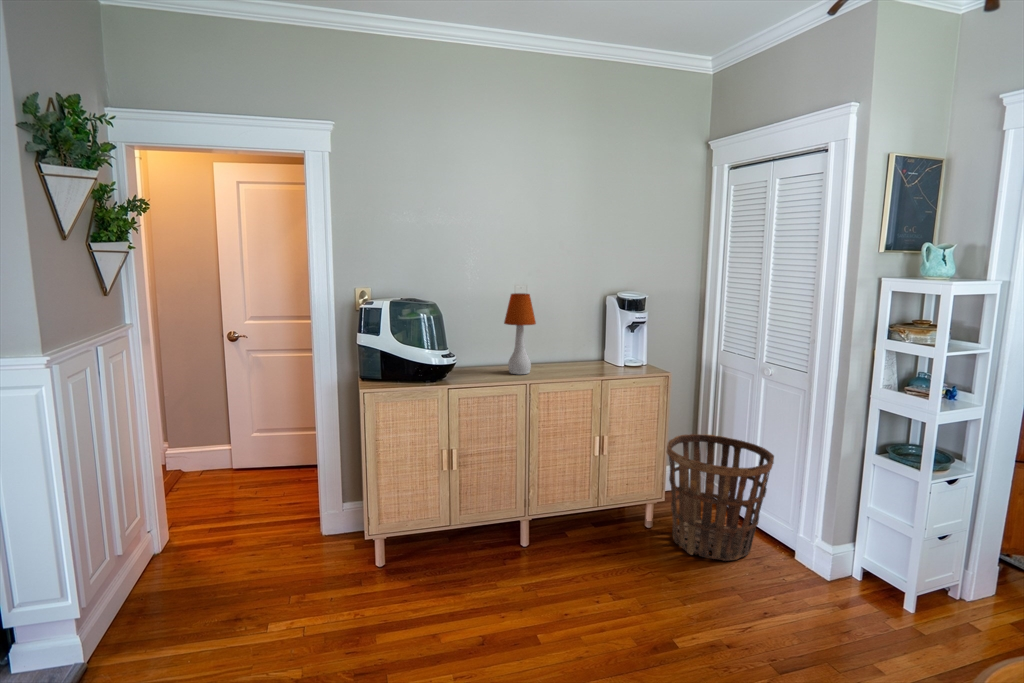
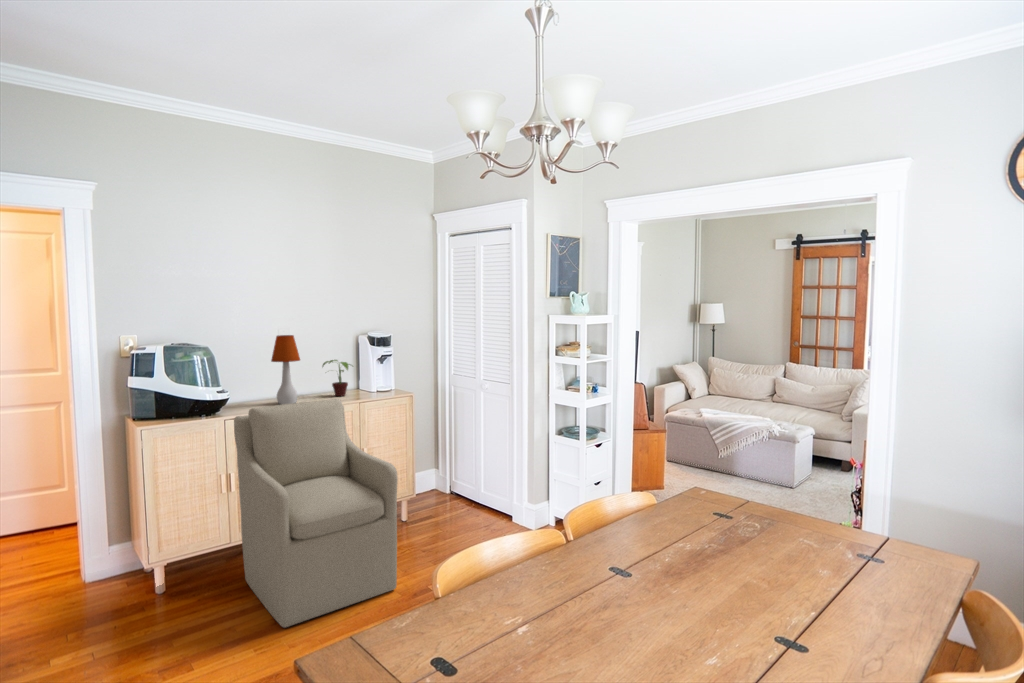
potted plant: none [560,325,598,369] -> present [322,360,350,396]
chair: none [458,375,643,653] -> present [234,399,398,627]
basket: present [667,434,774,561] -> none [415,440,493,533]

